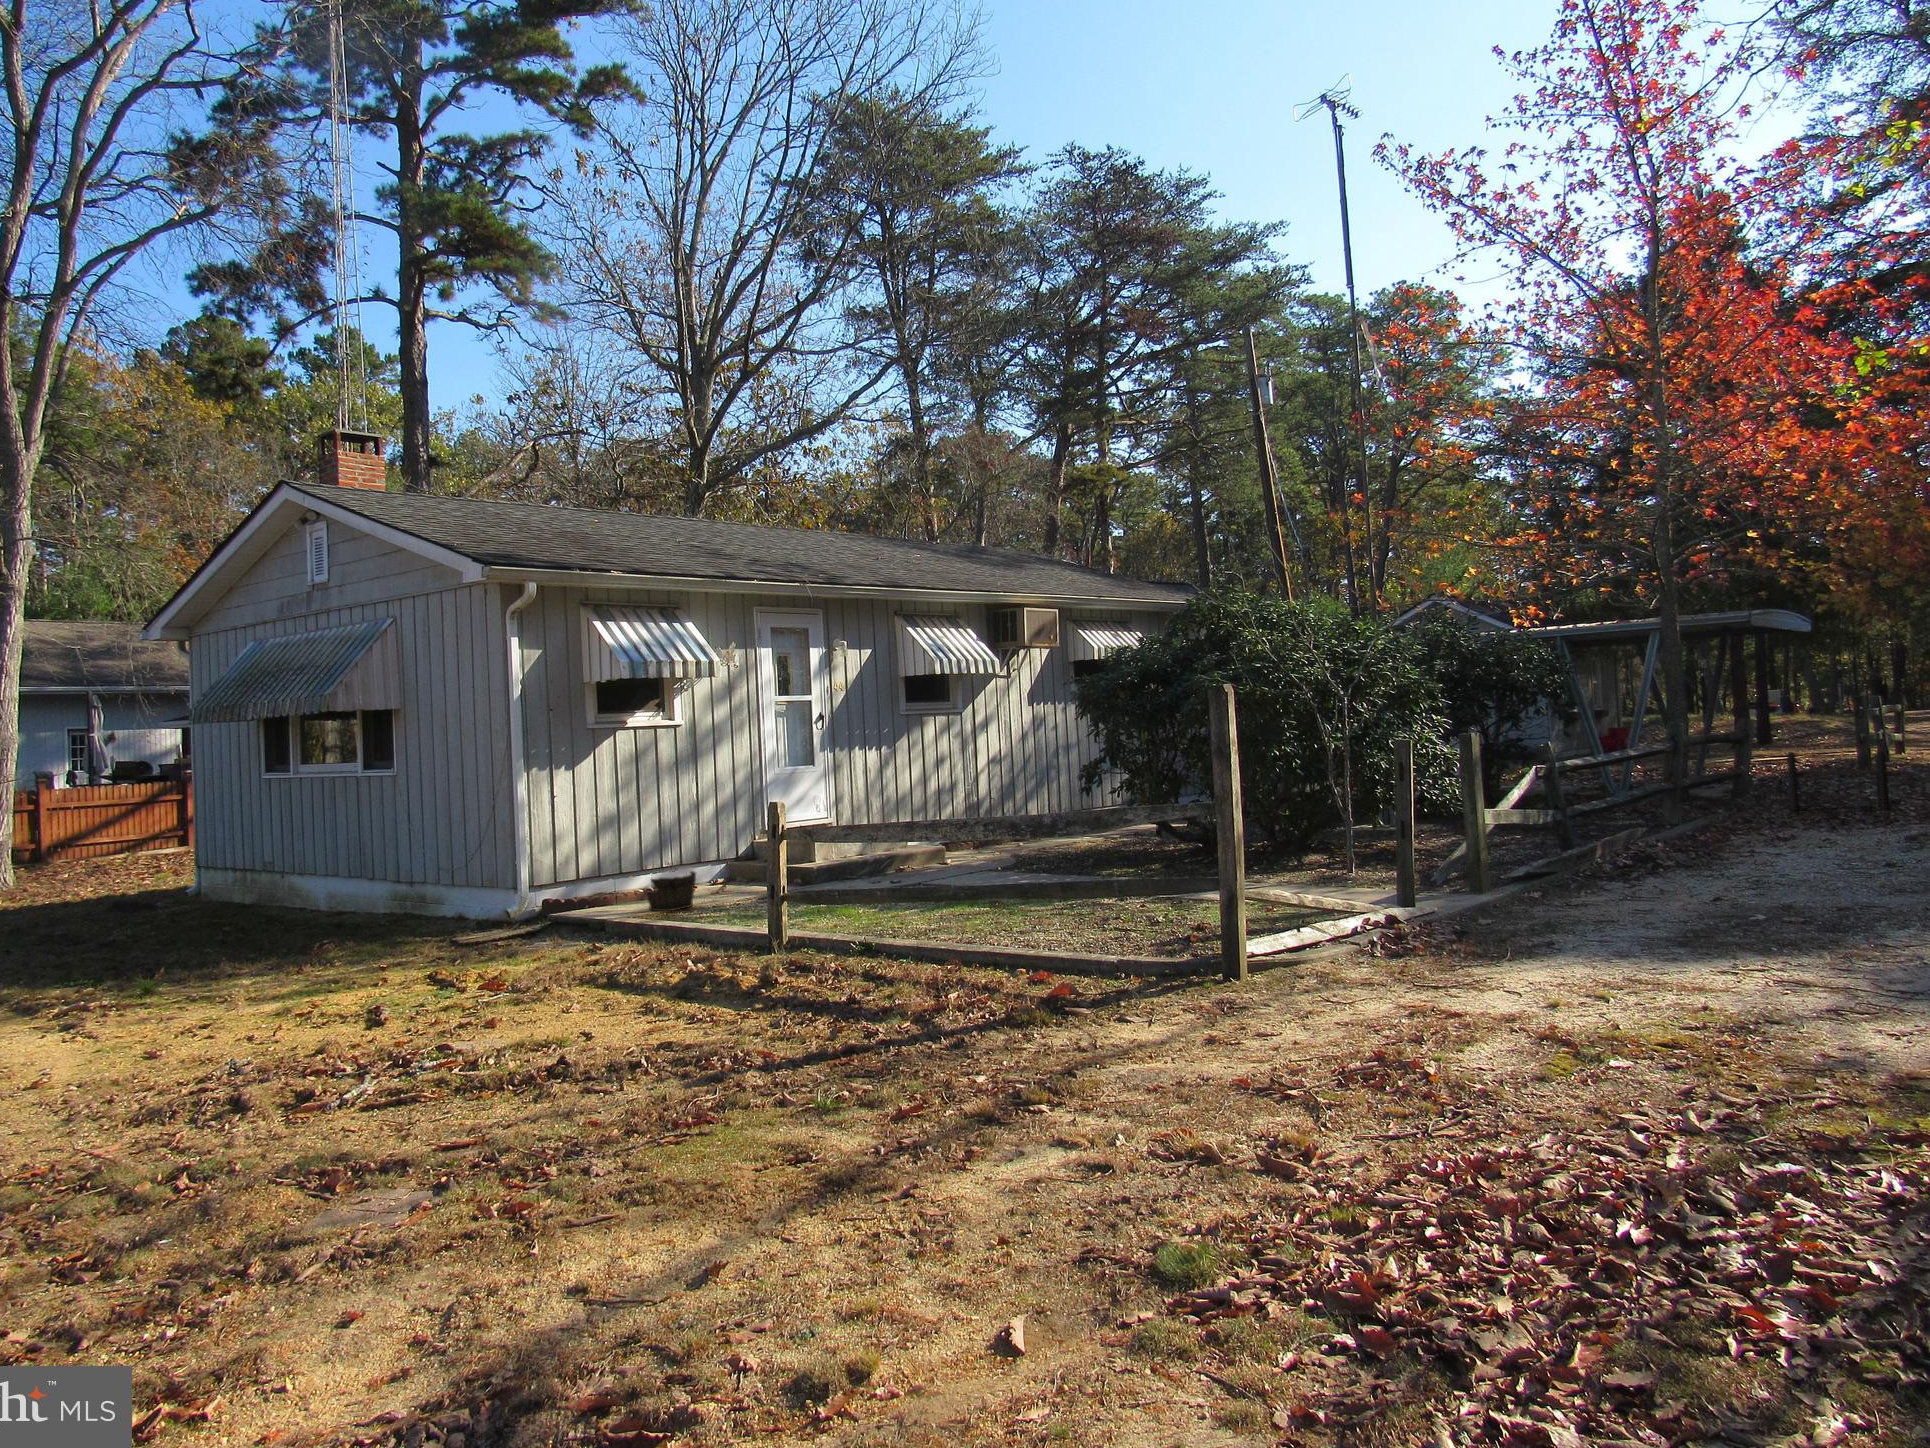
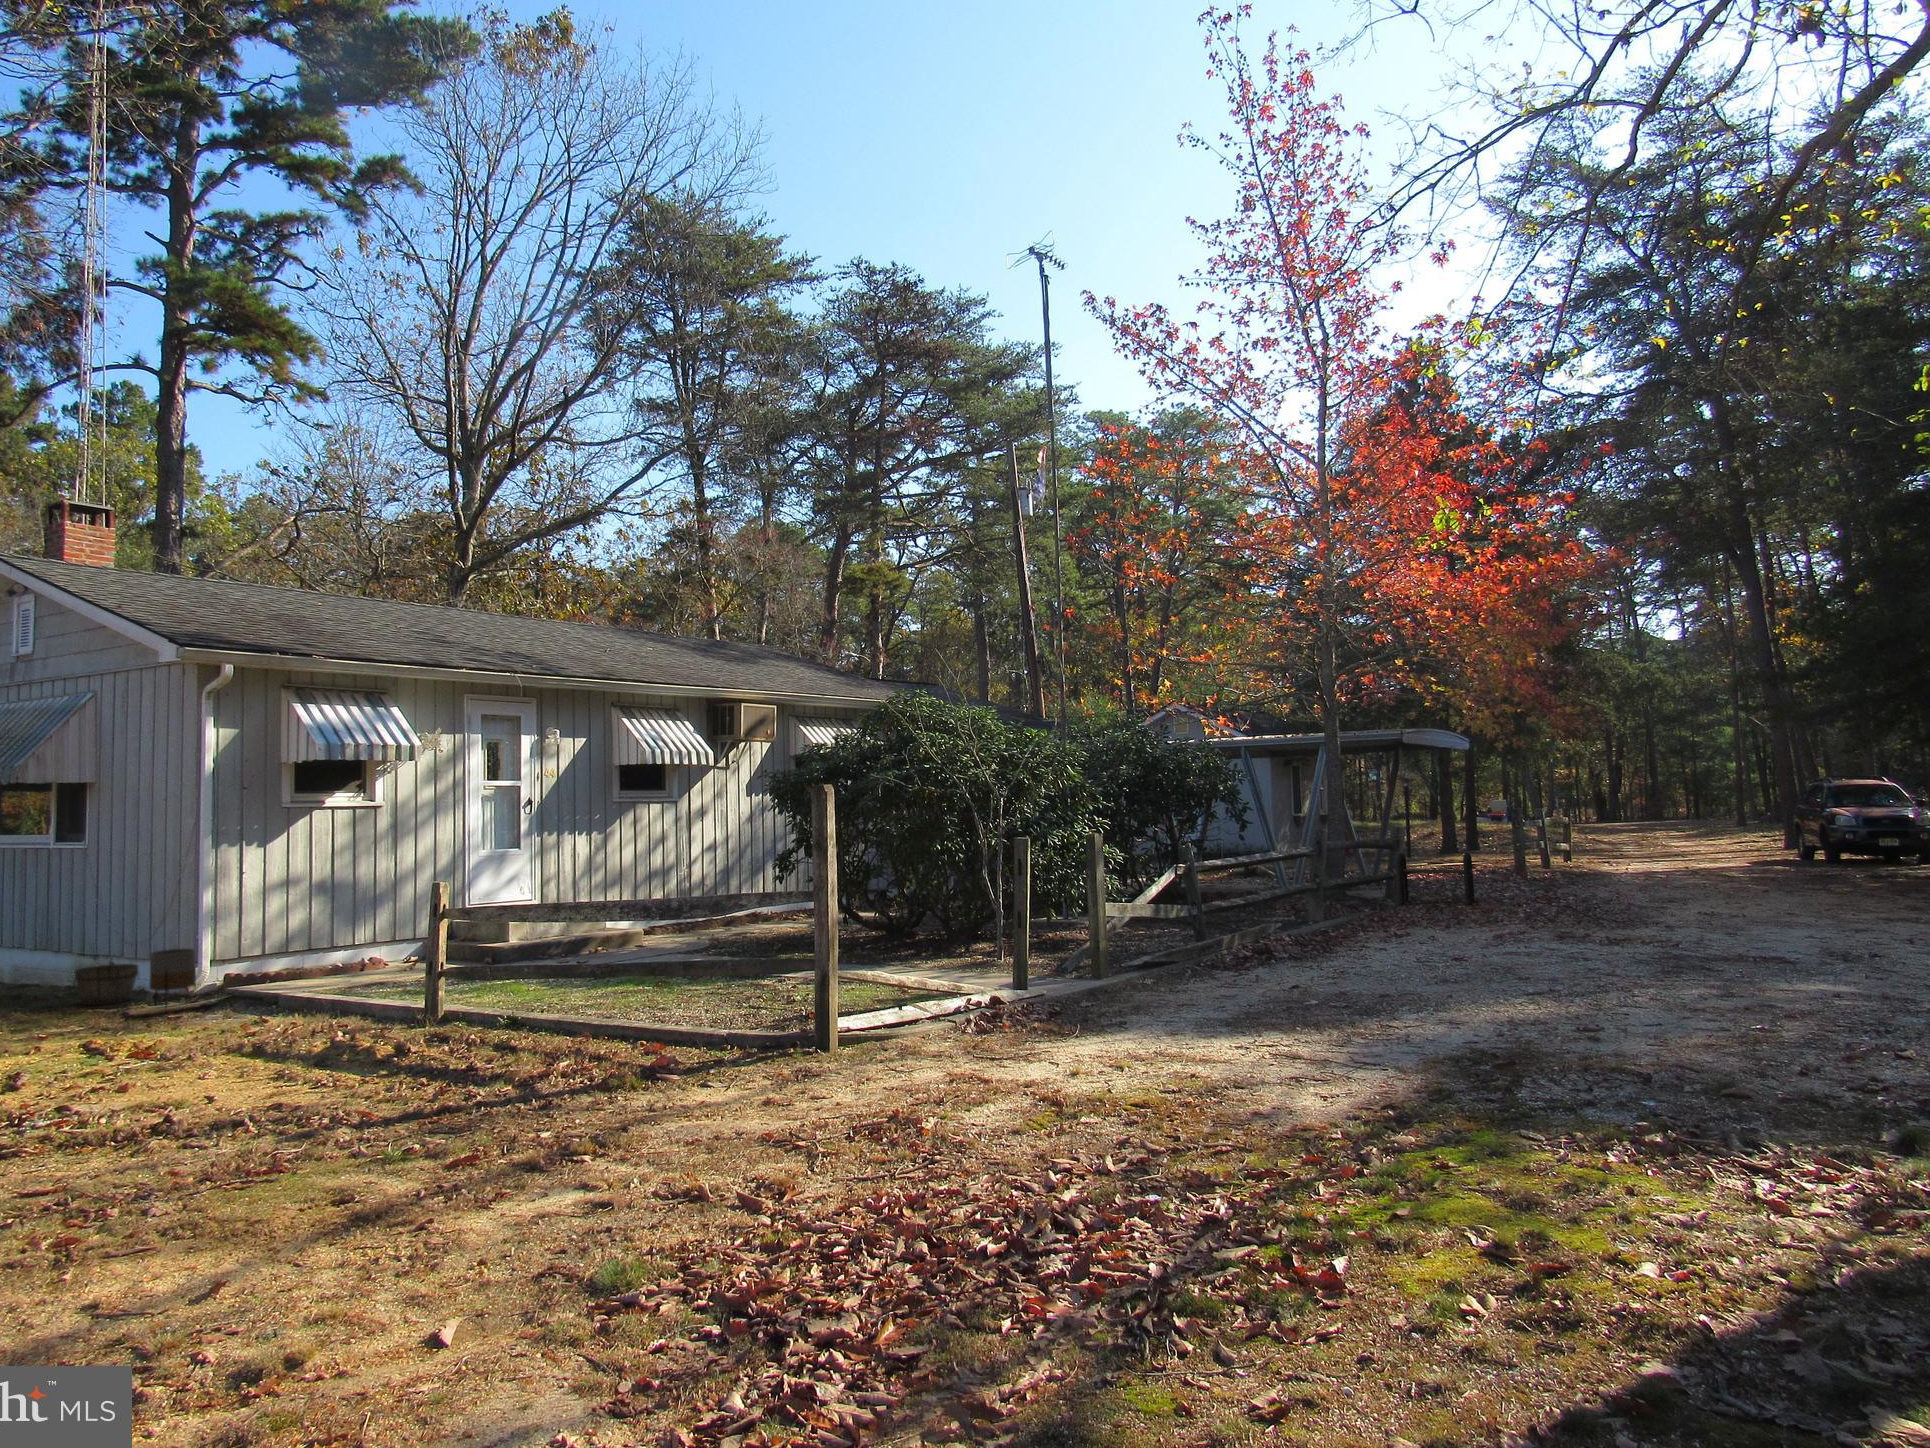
wooden bucket: present [647,863,696,911] -> present [75,960,138,1005]
planter: none [474,874,520,937] -> present [150,949,196,1000]

